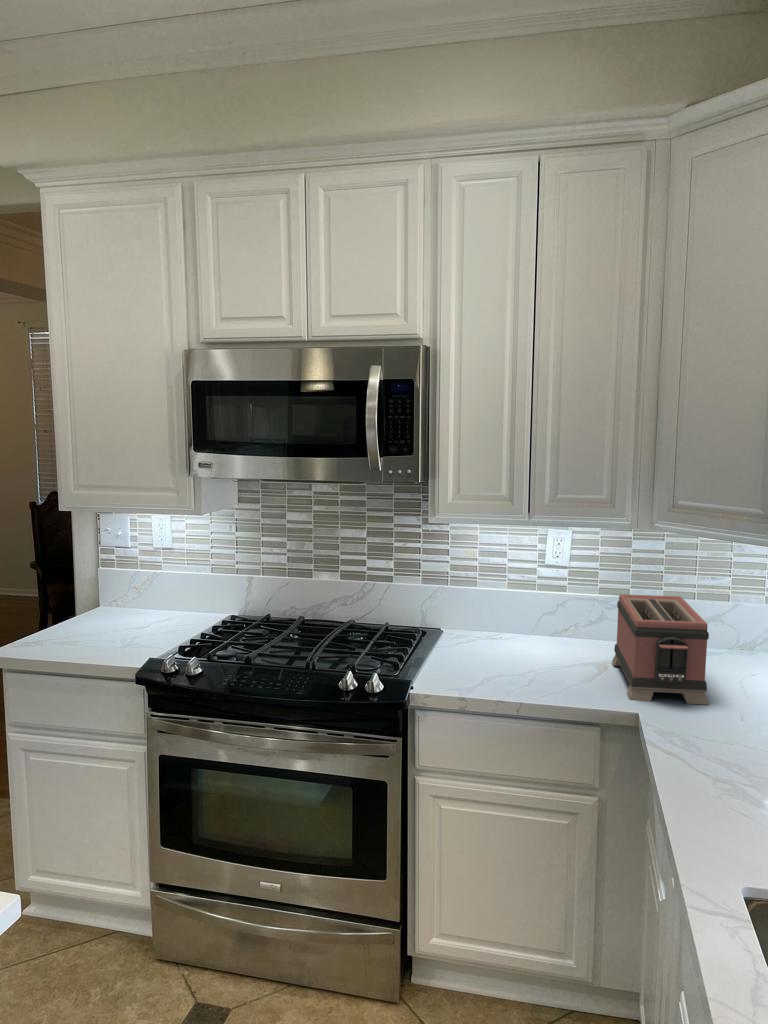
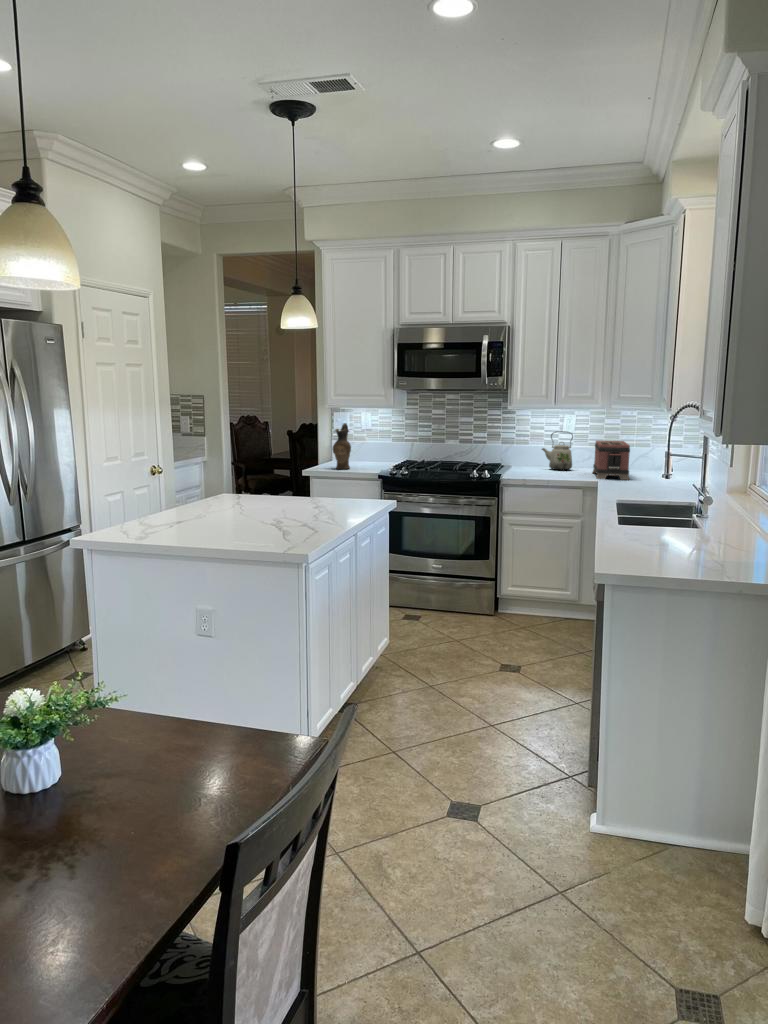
ceramic pitcher: none [56,548,100,648] -> present [333,423,351,469]
kettle: none [501,567,569,651] -> present [542,431,573,470]

